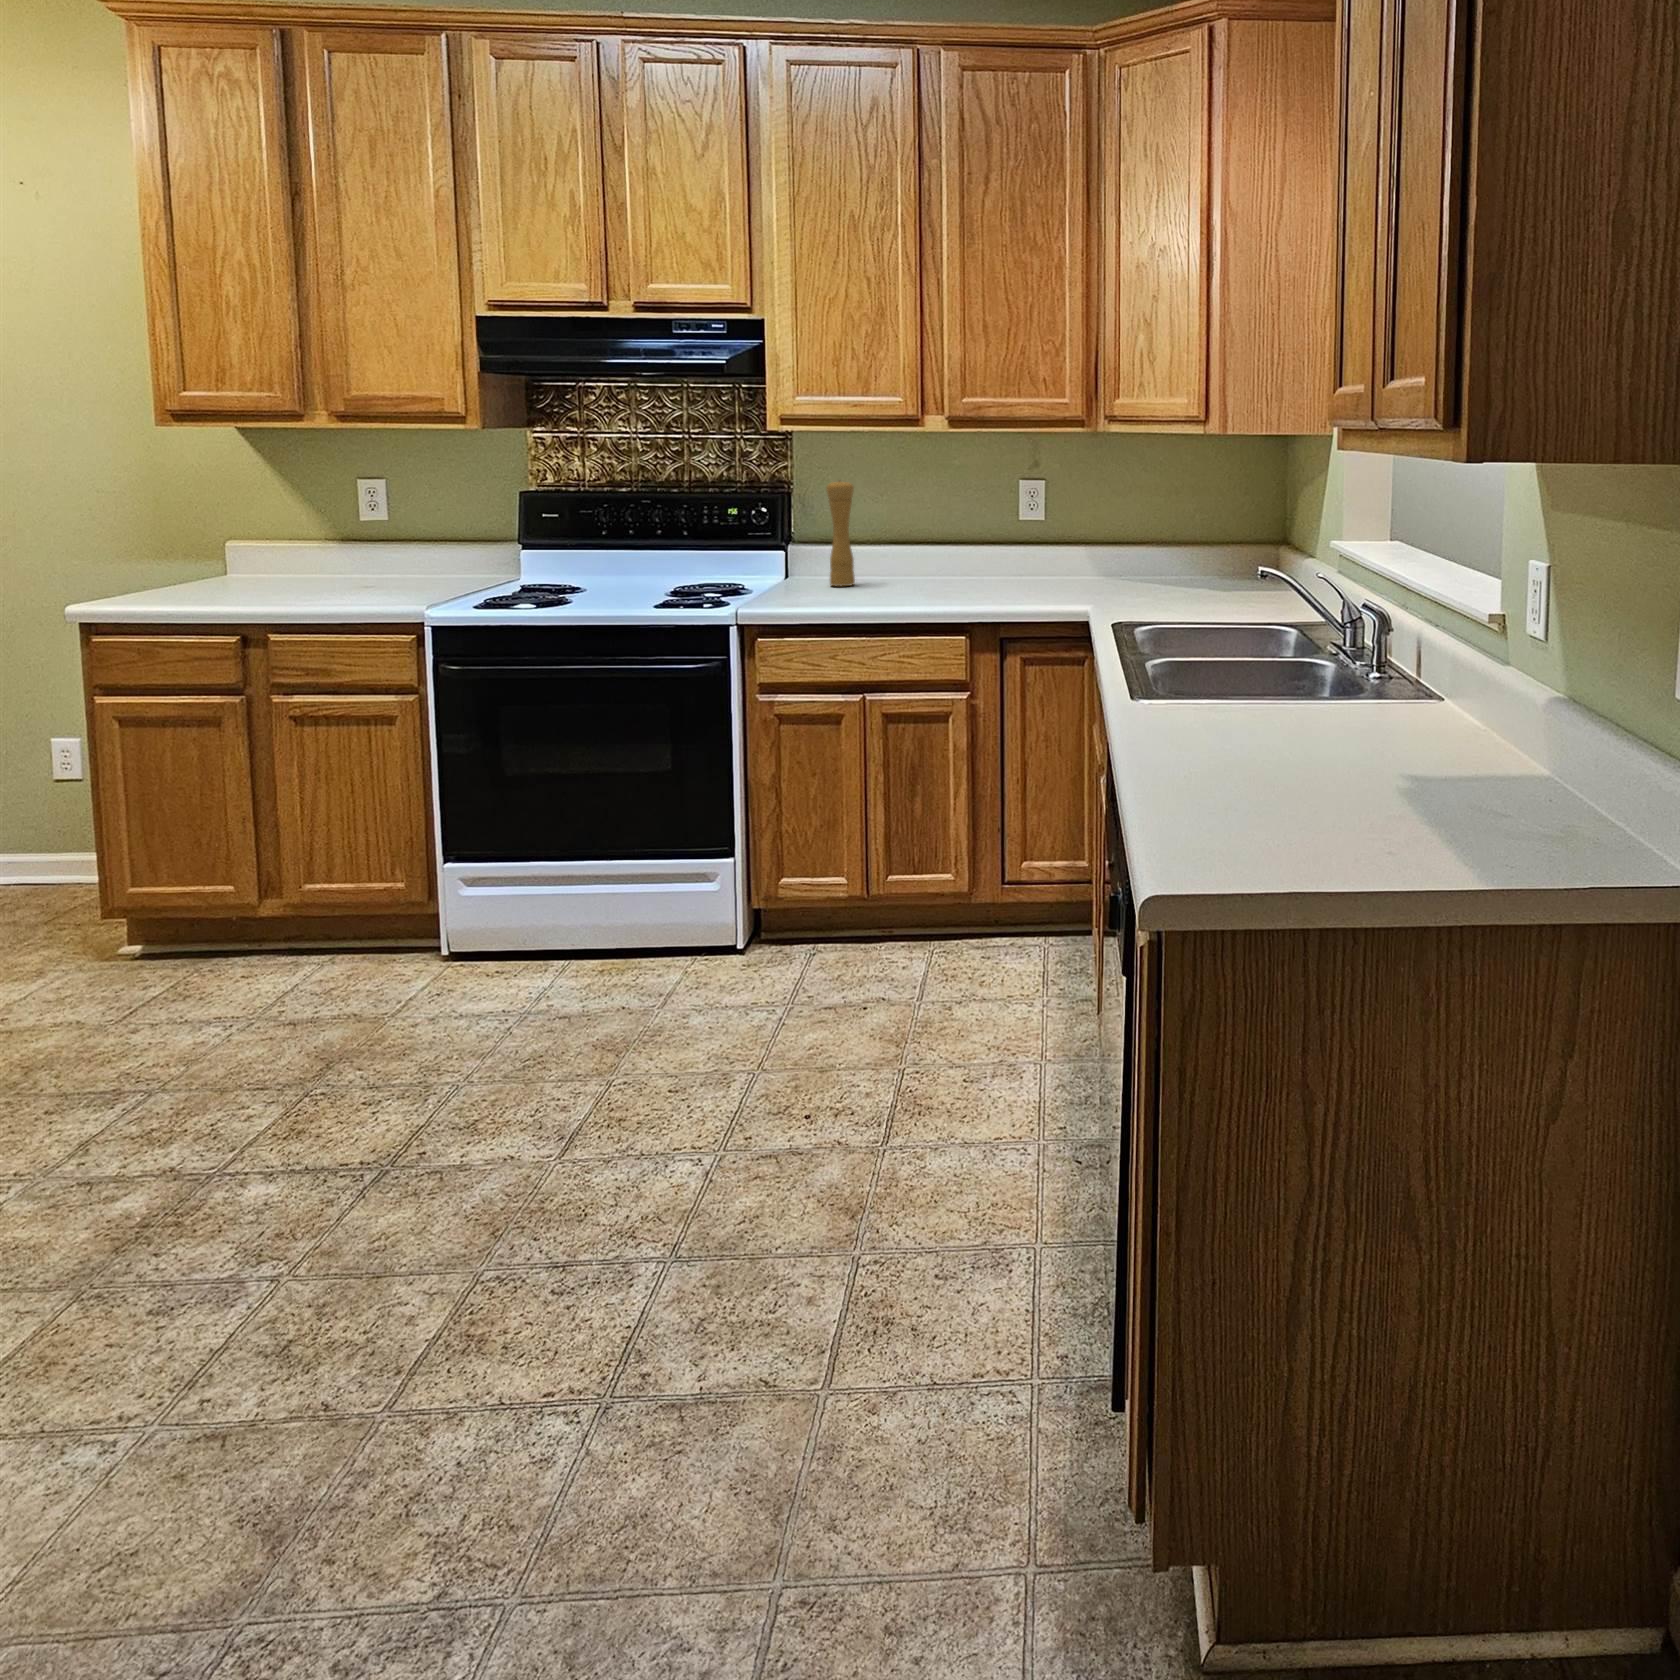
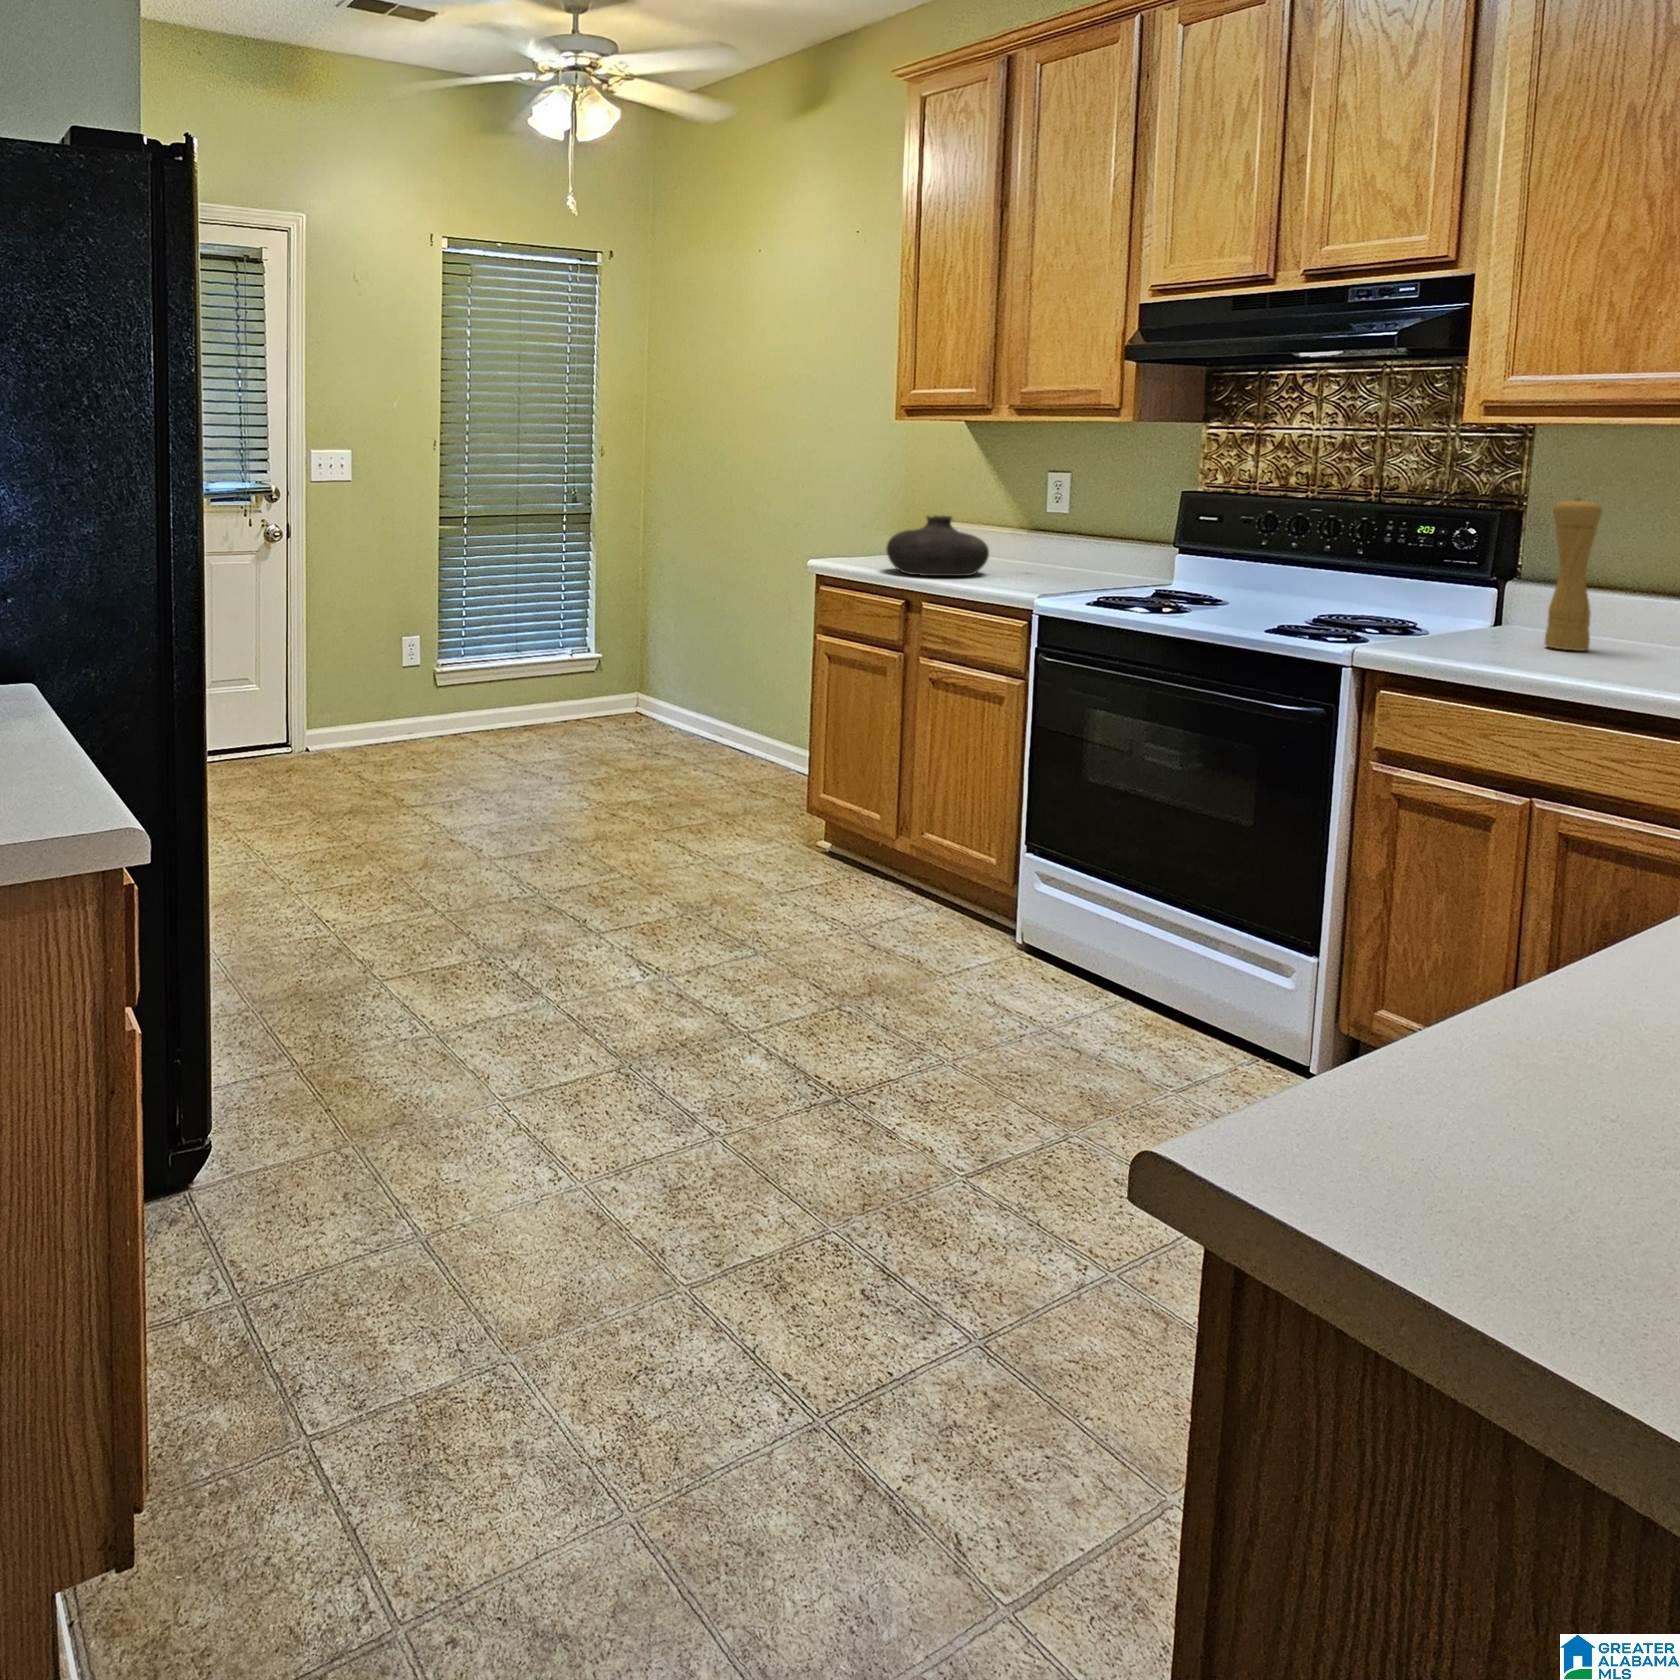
vase: none [180,535,316,606] -> present [886,515,989,576]

